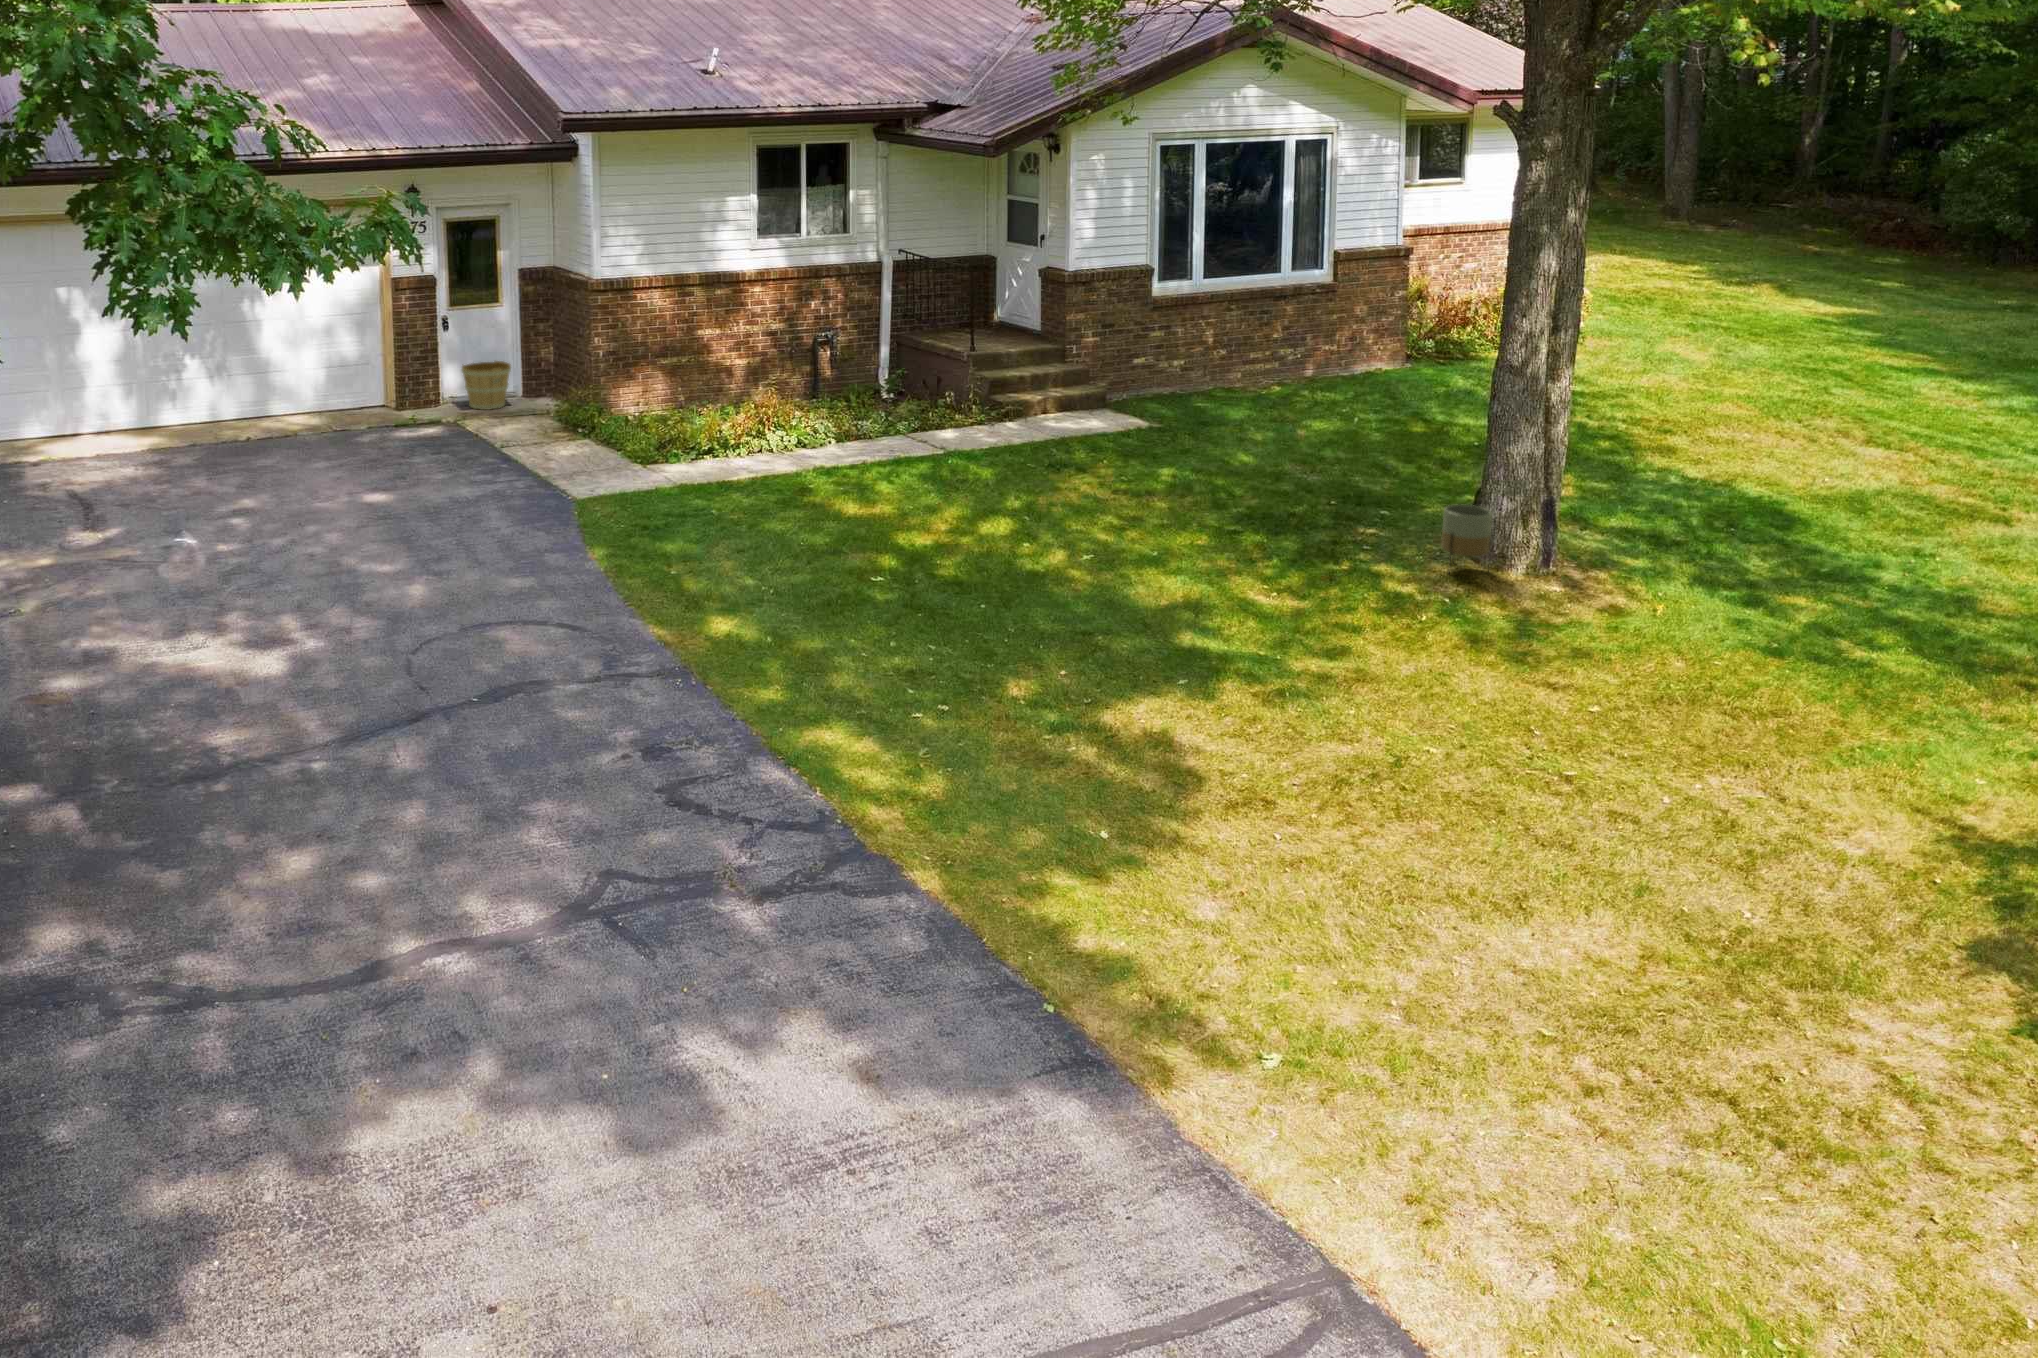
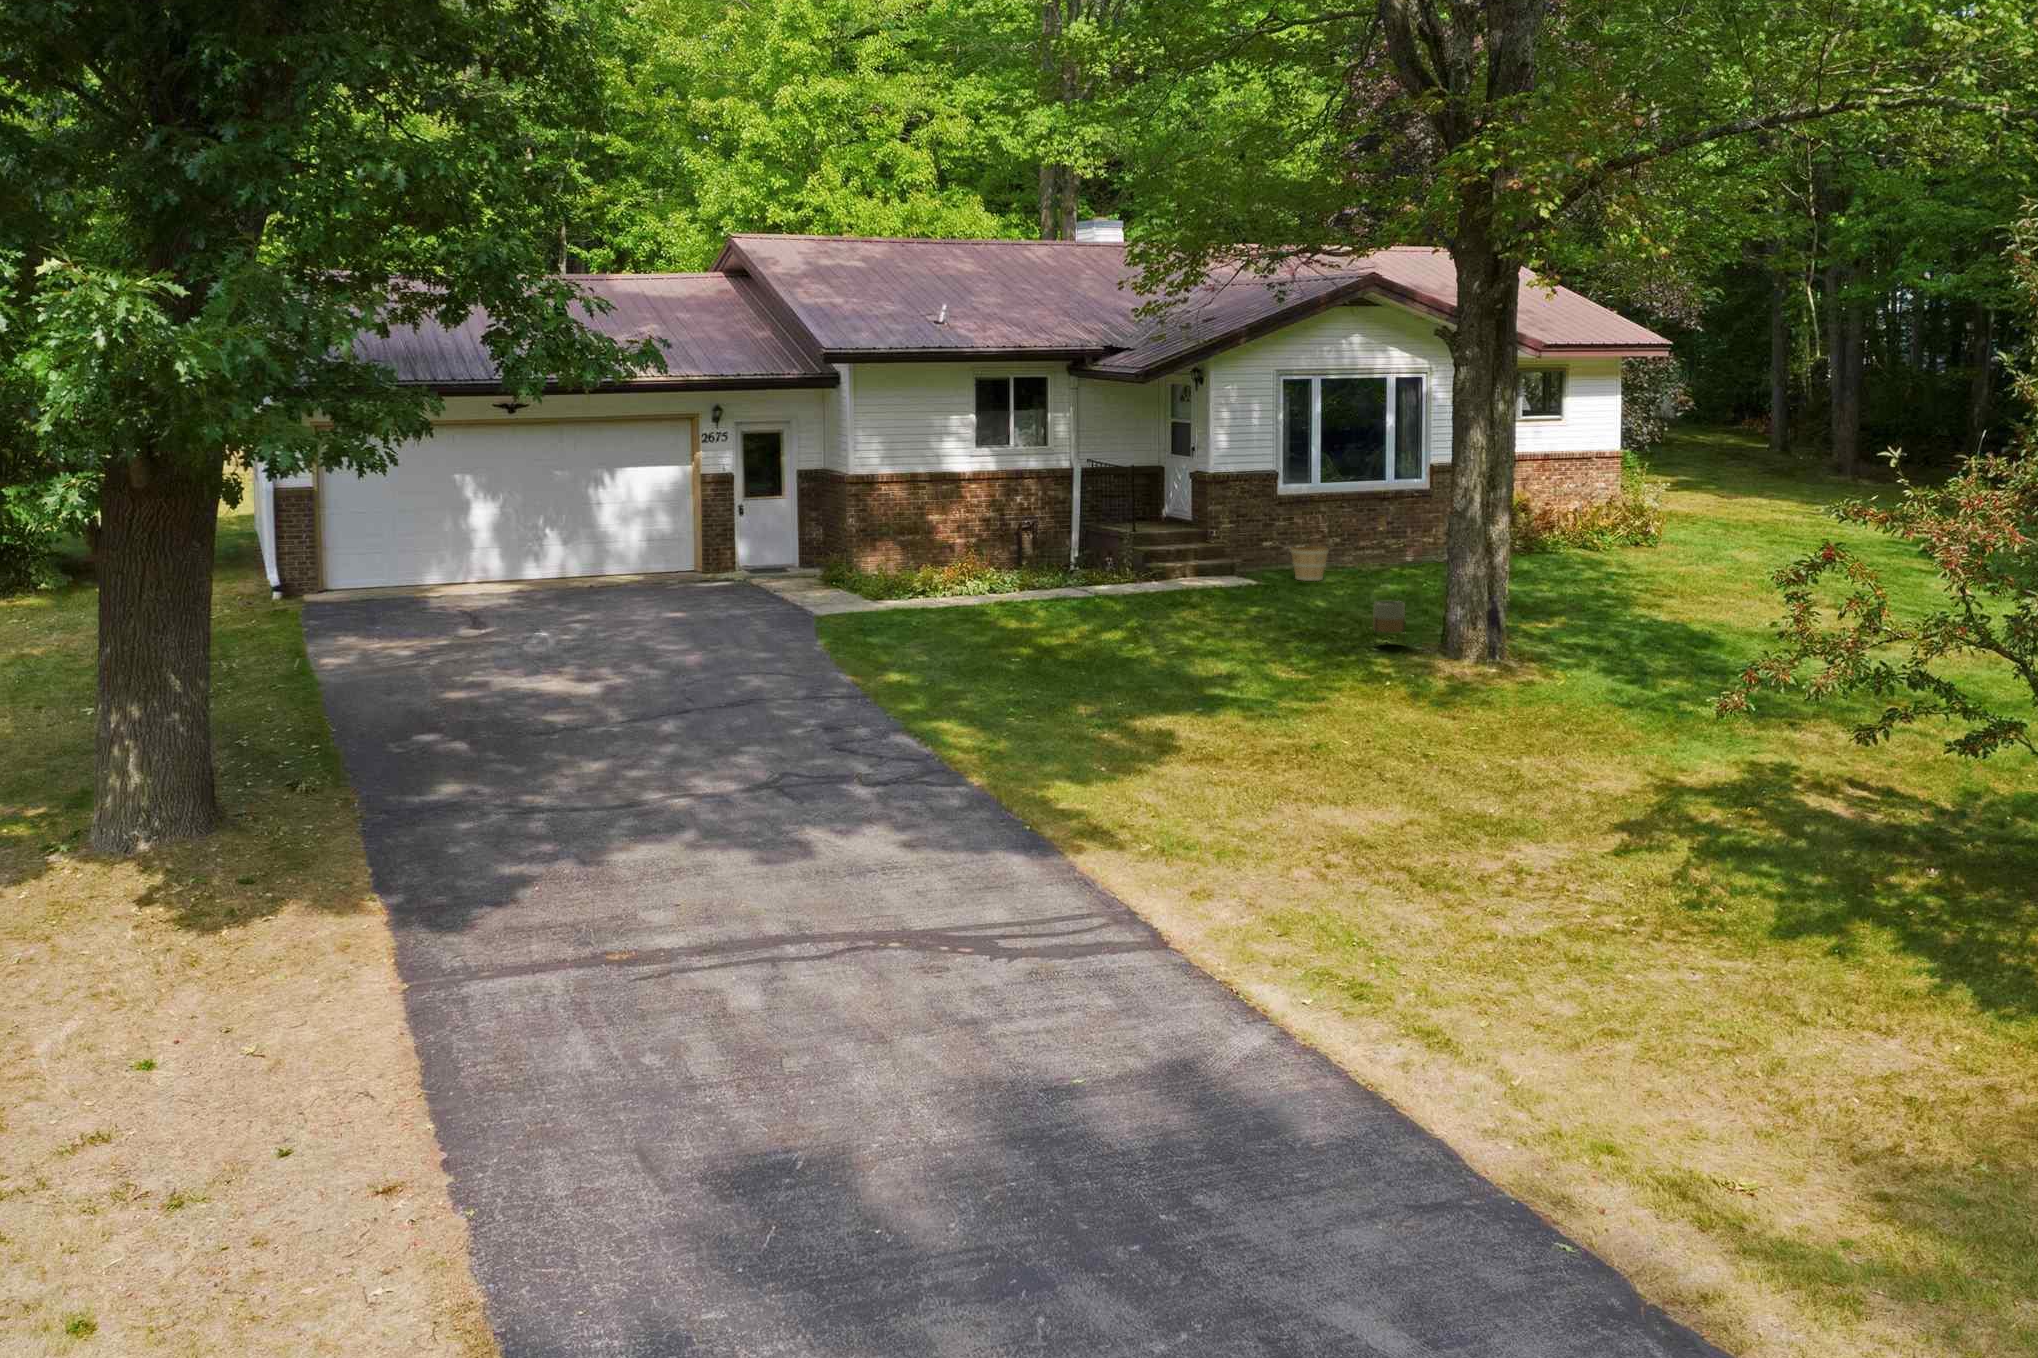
wooden bucket: present [462,361,511,410] -> present [1291,546,1328,581]

